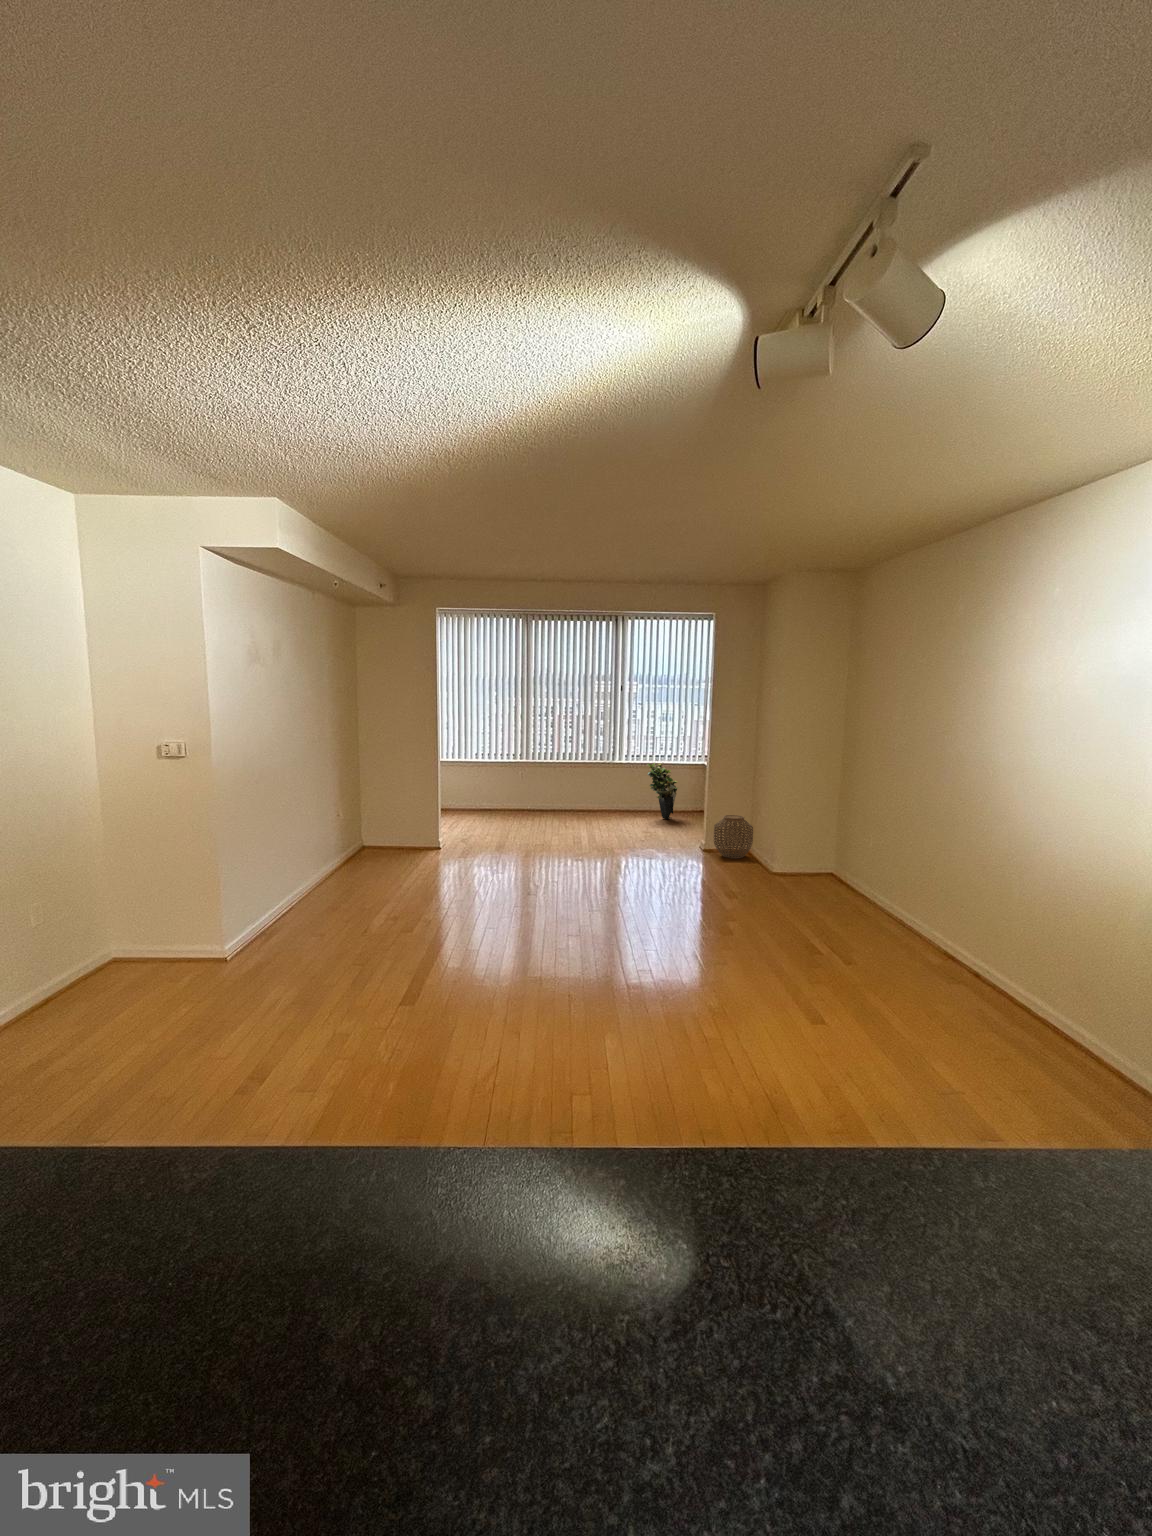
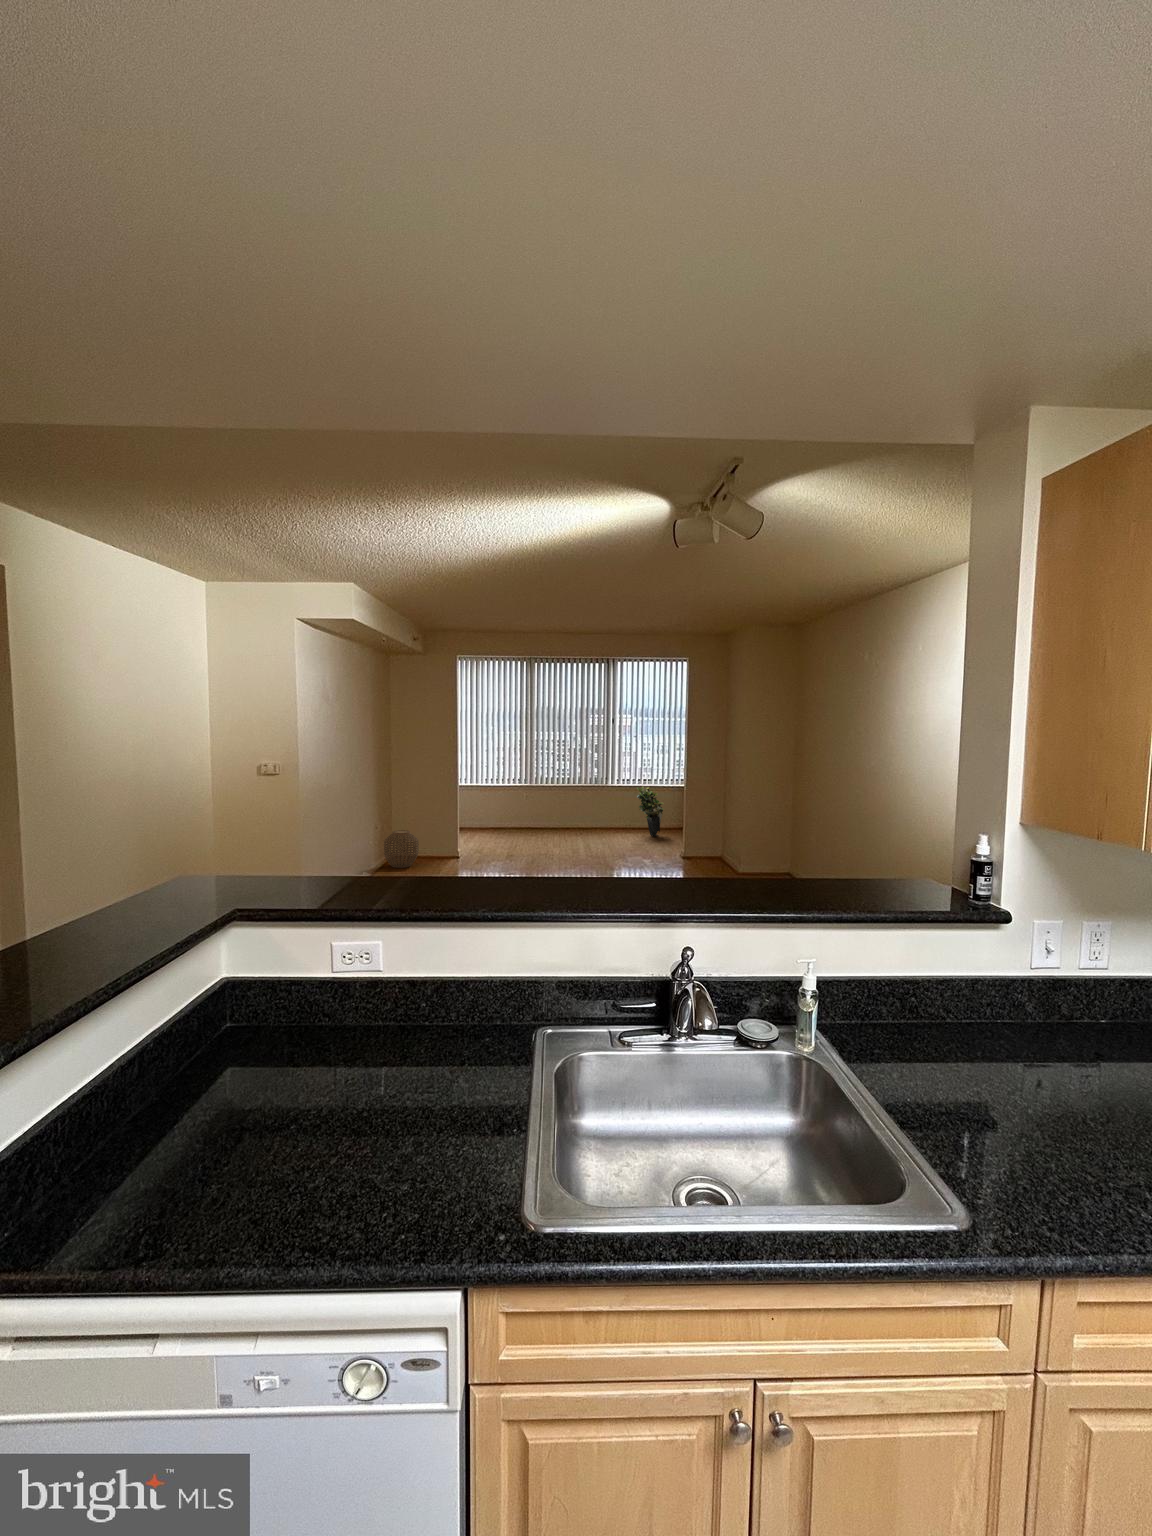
woven basket: present [714,815,753,858] -> present [384,830,419,868]

